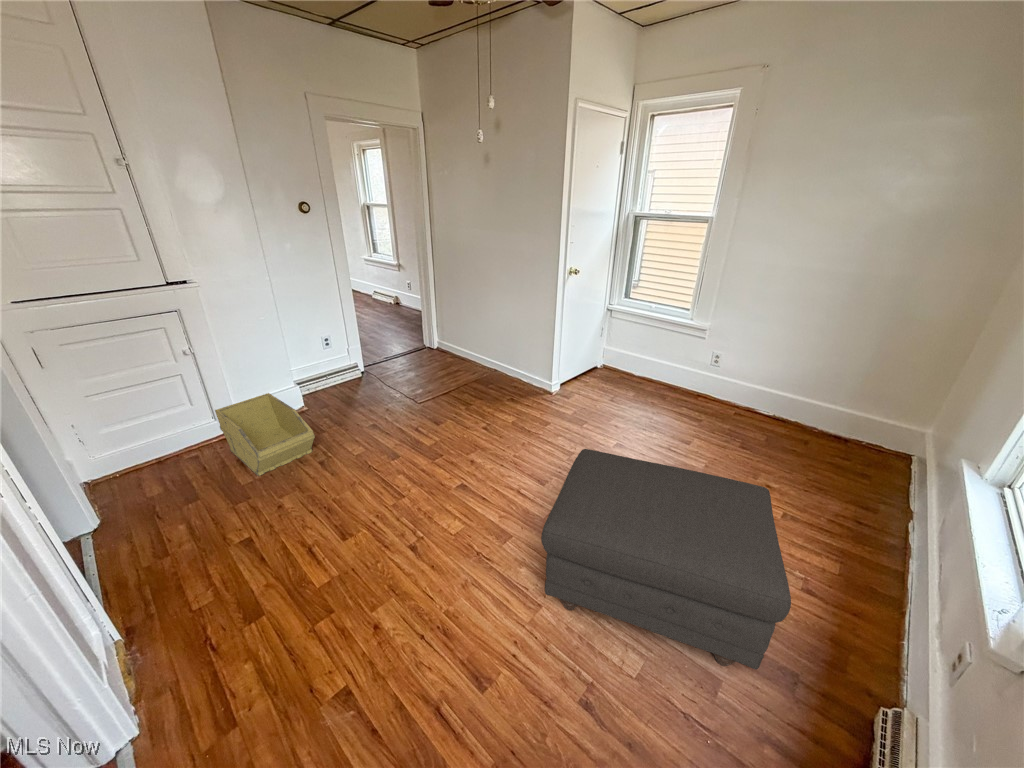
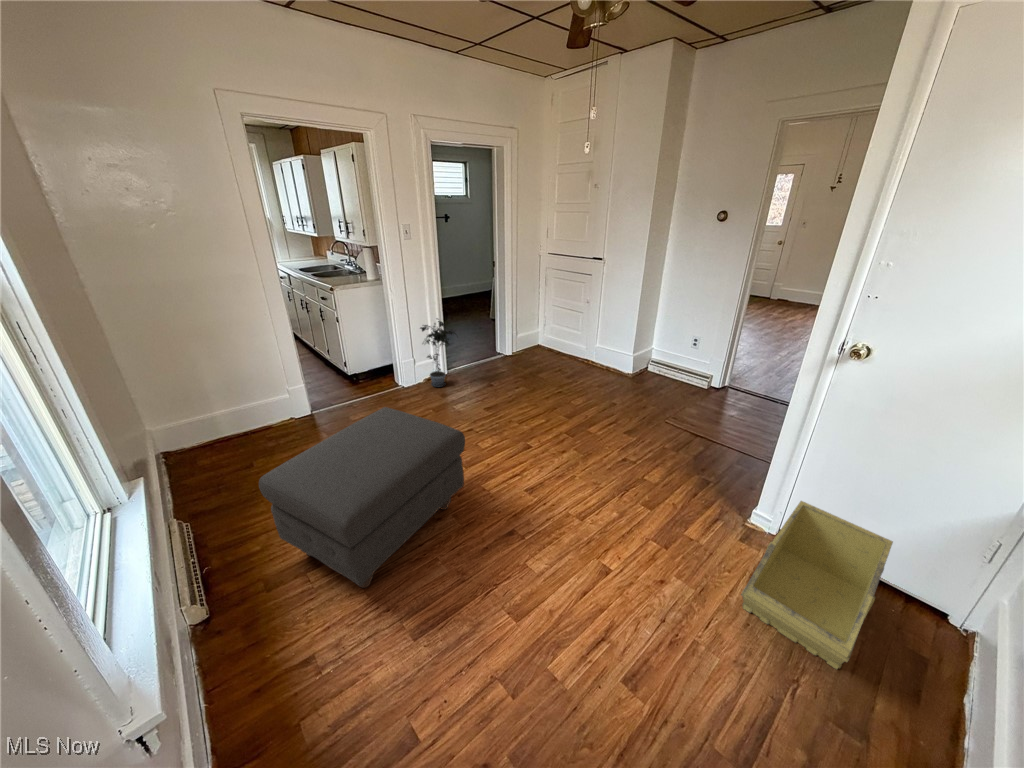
storage bin: present [215,393,315,476] -> present [741,501,893,669]
potted plant: none [68,500,214,659] -> present [420,321,456,387]

